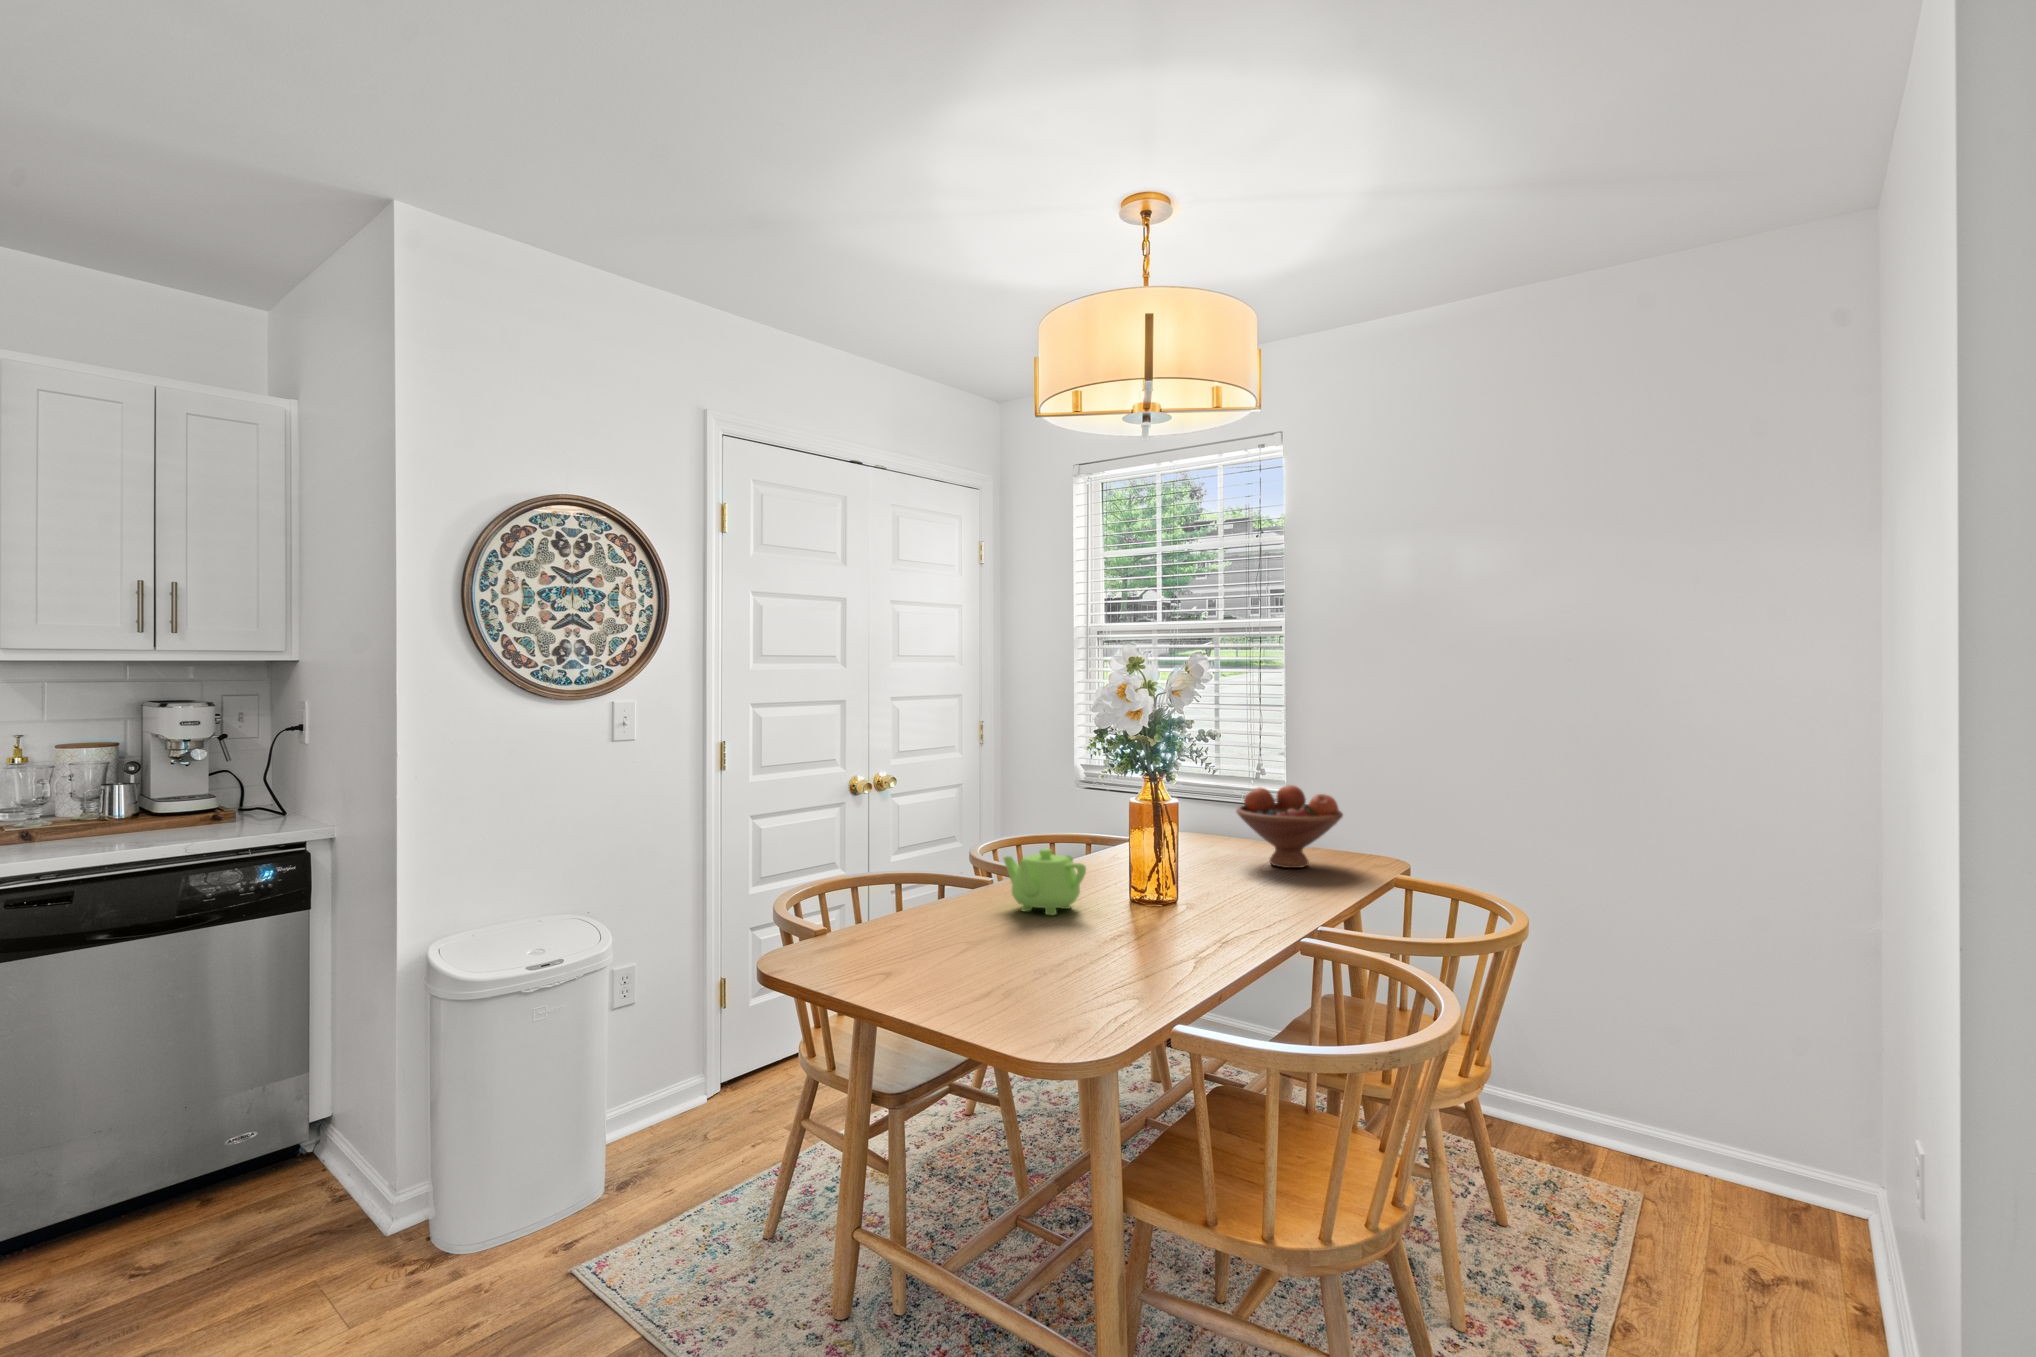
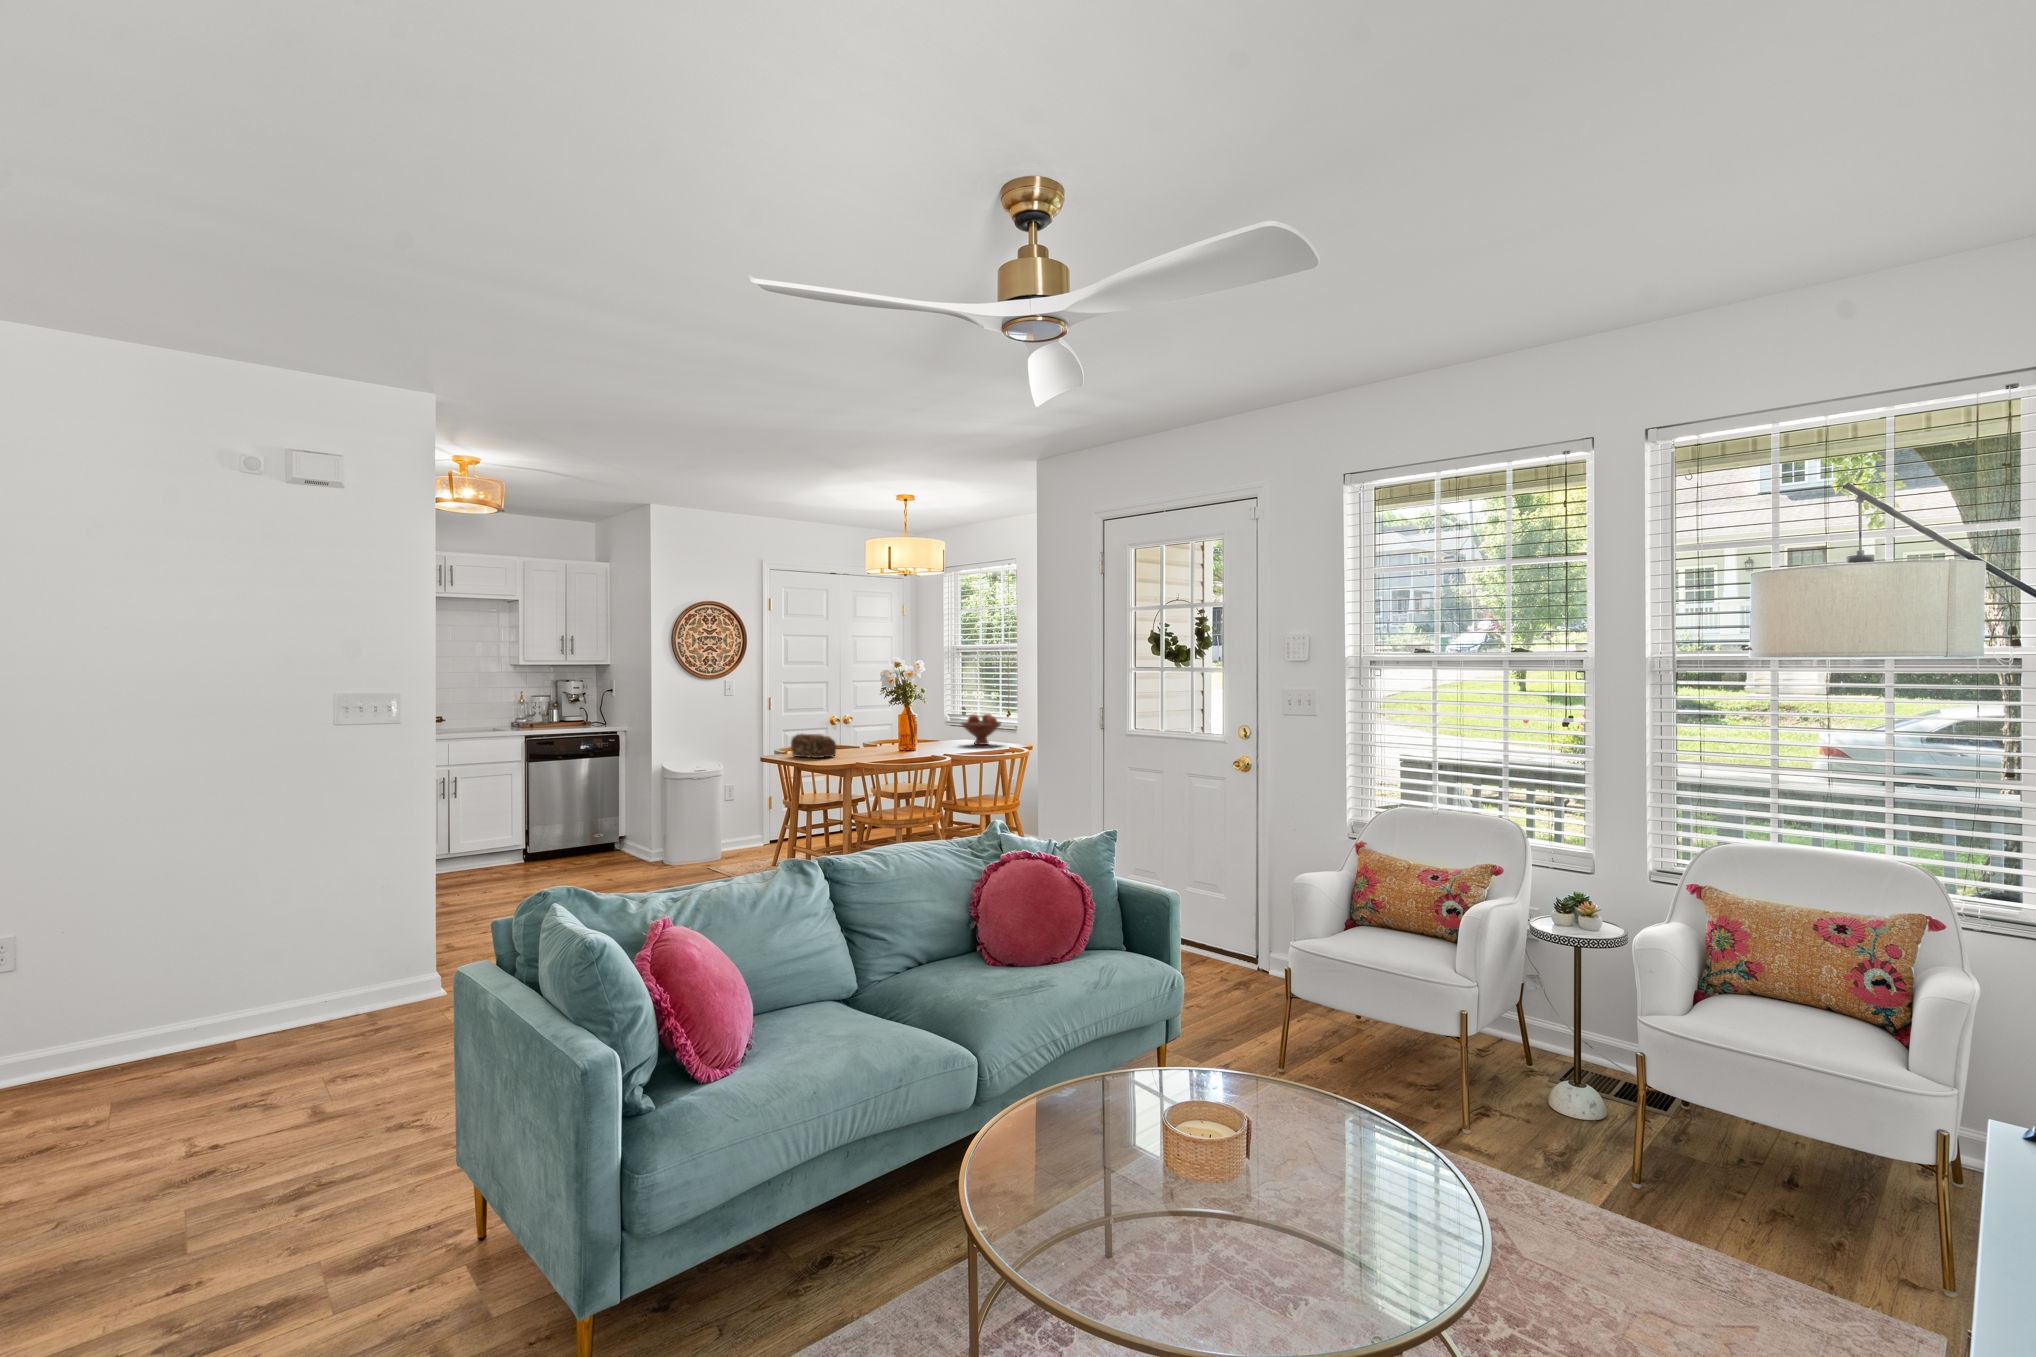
teapot: present [1004,849,1086,915] -> none [853,730,881,751]
bread loaf: none [849,882,1008,979] -> present [791,734,836,758]

